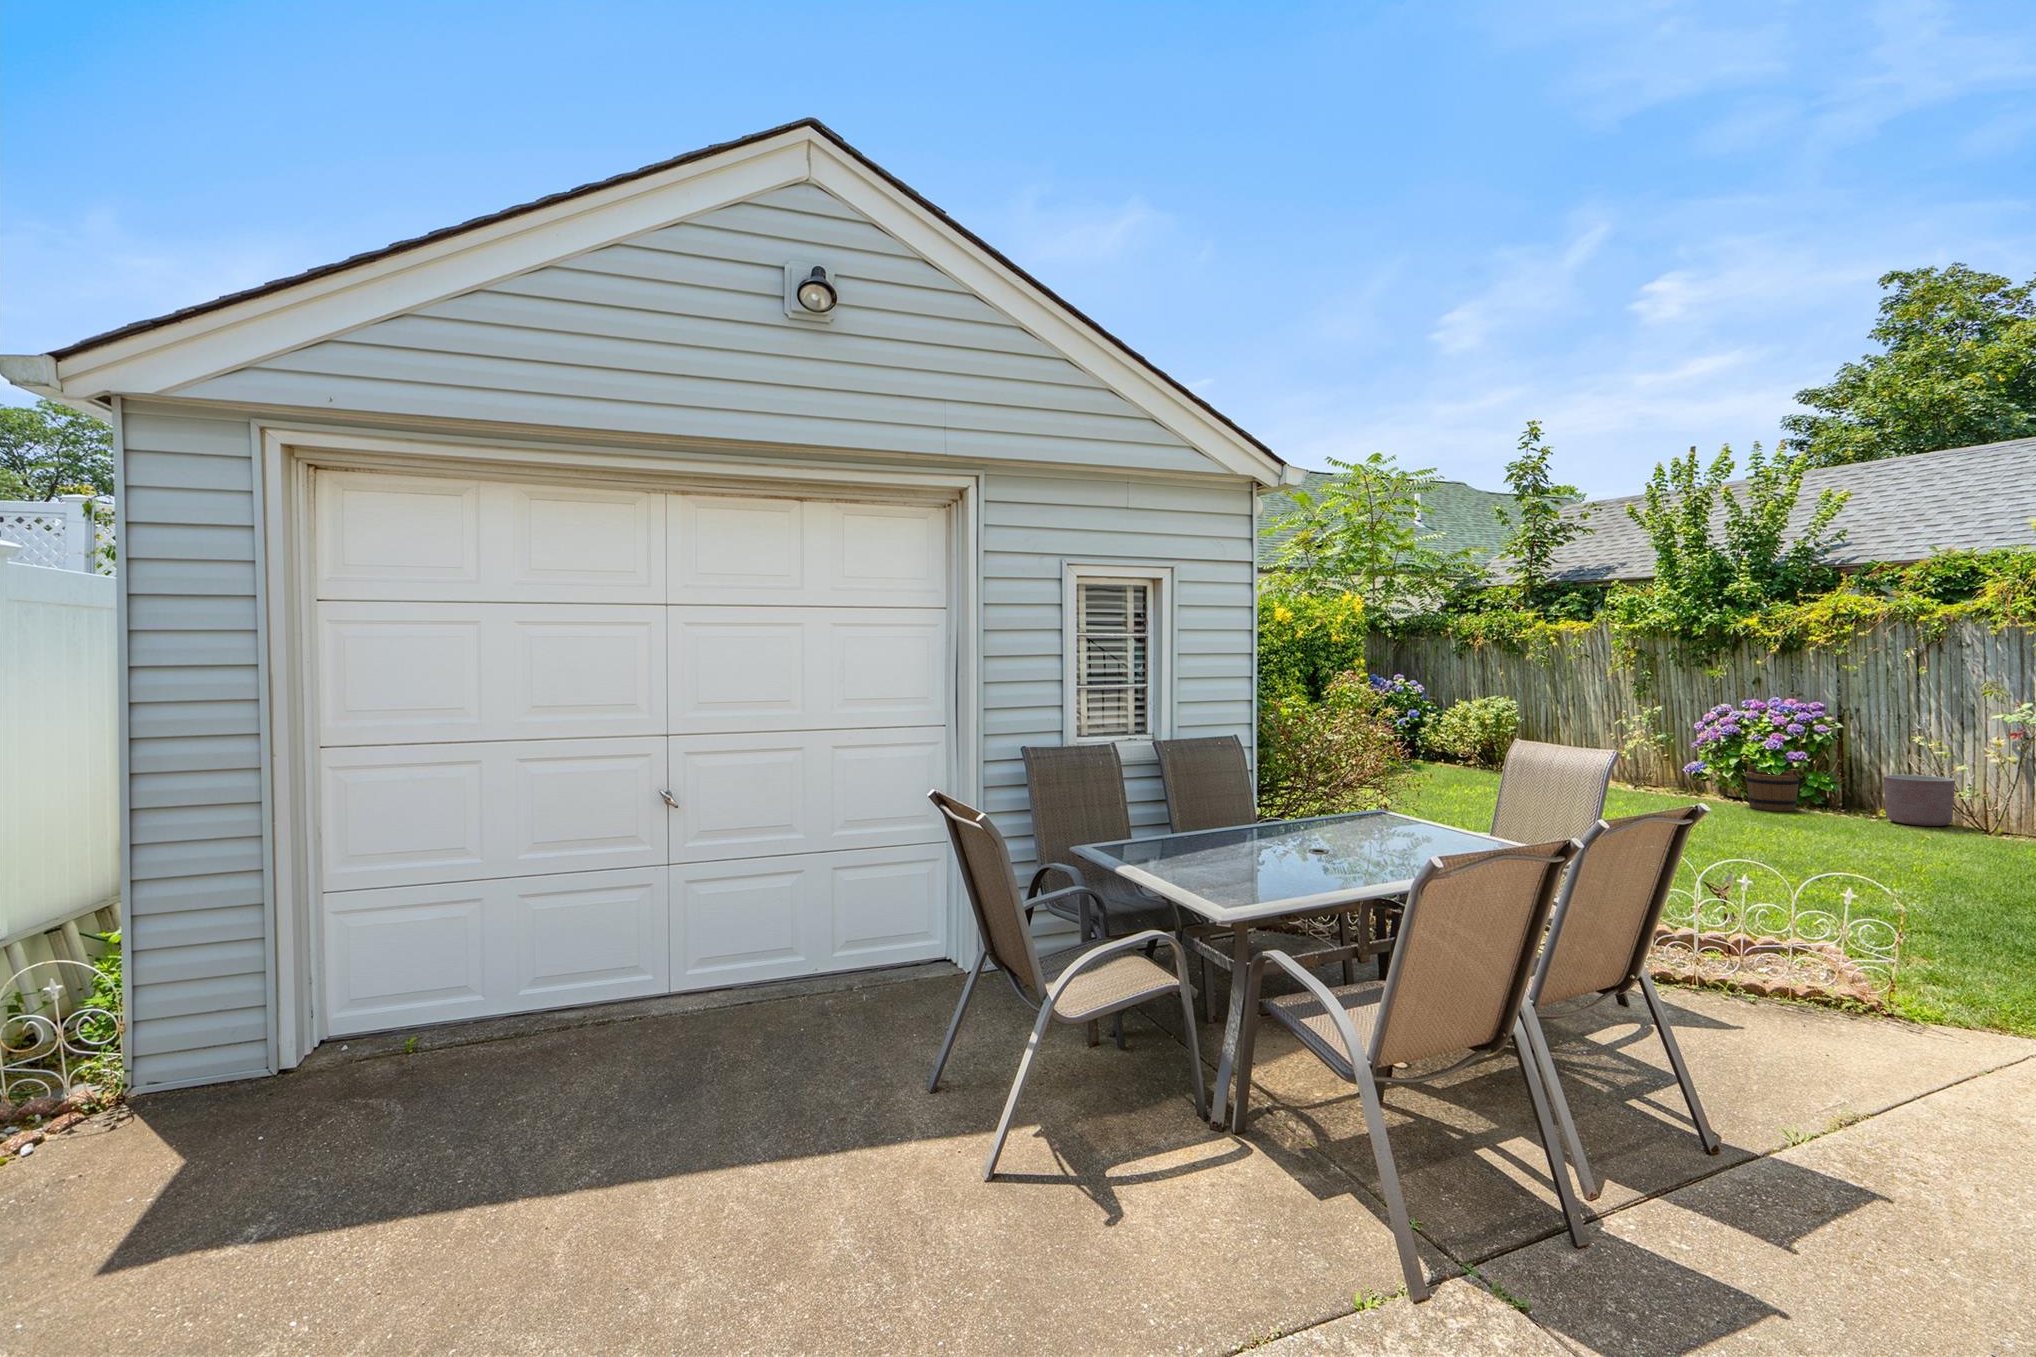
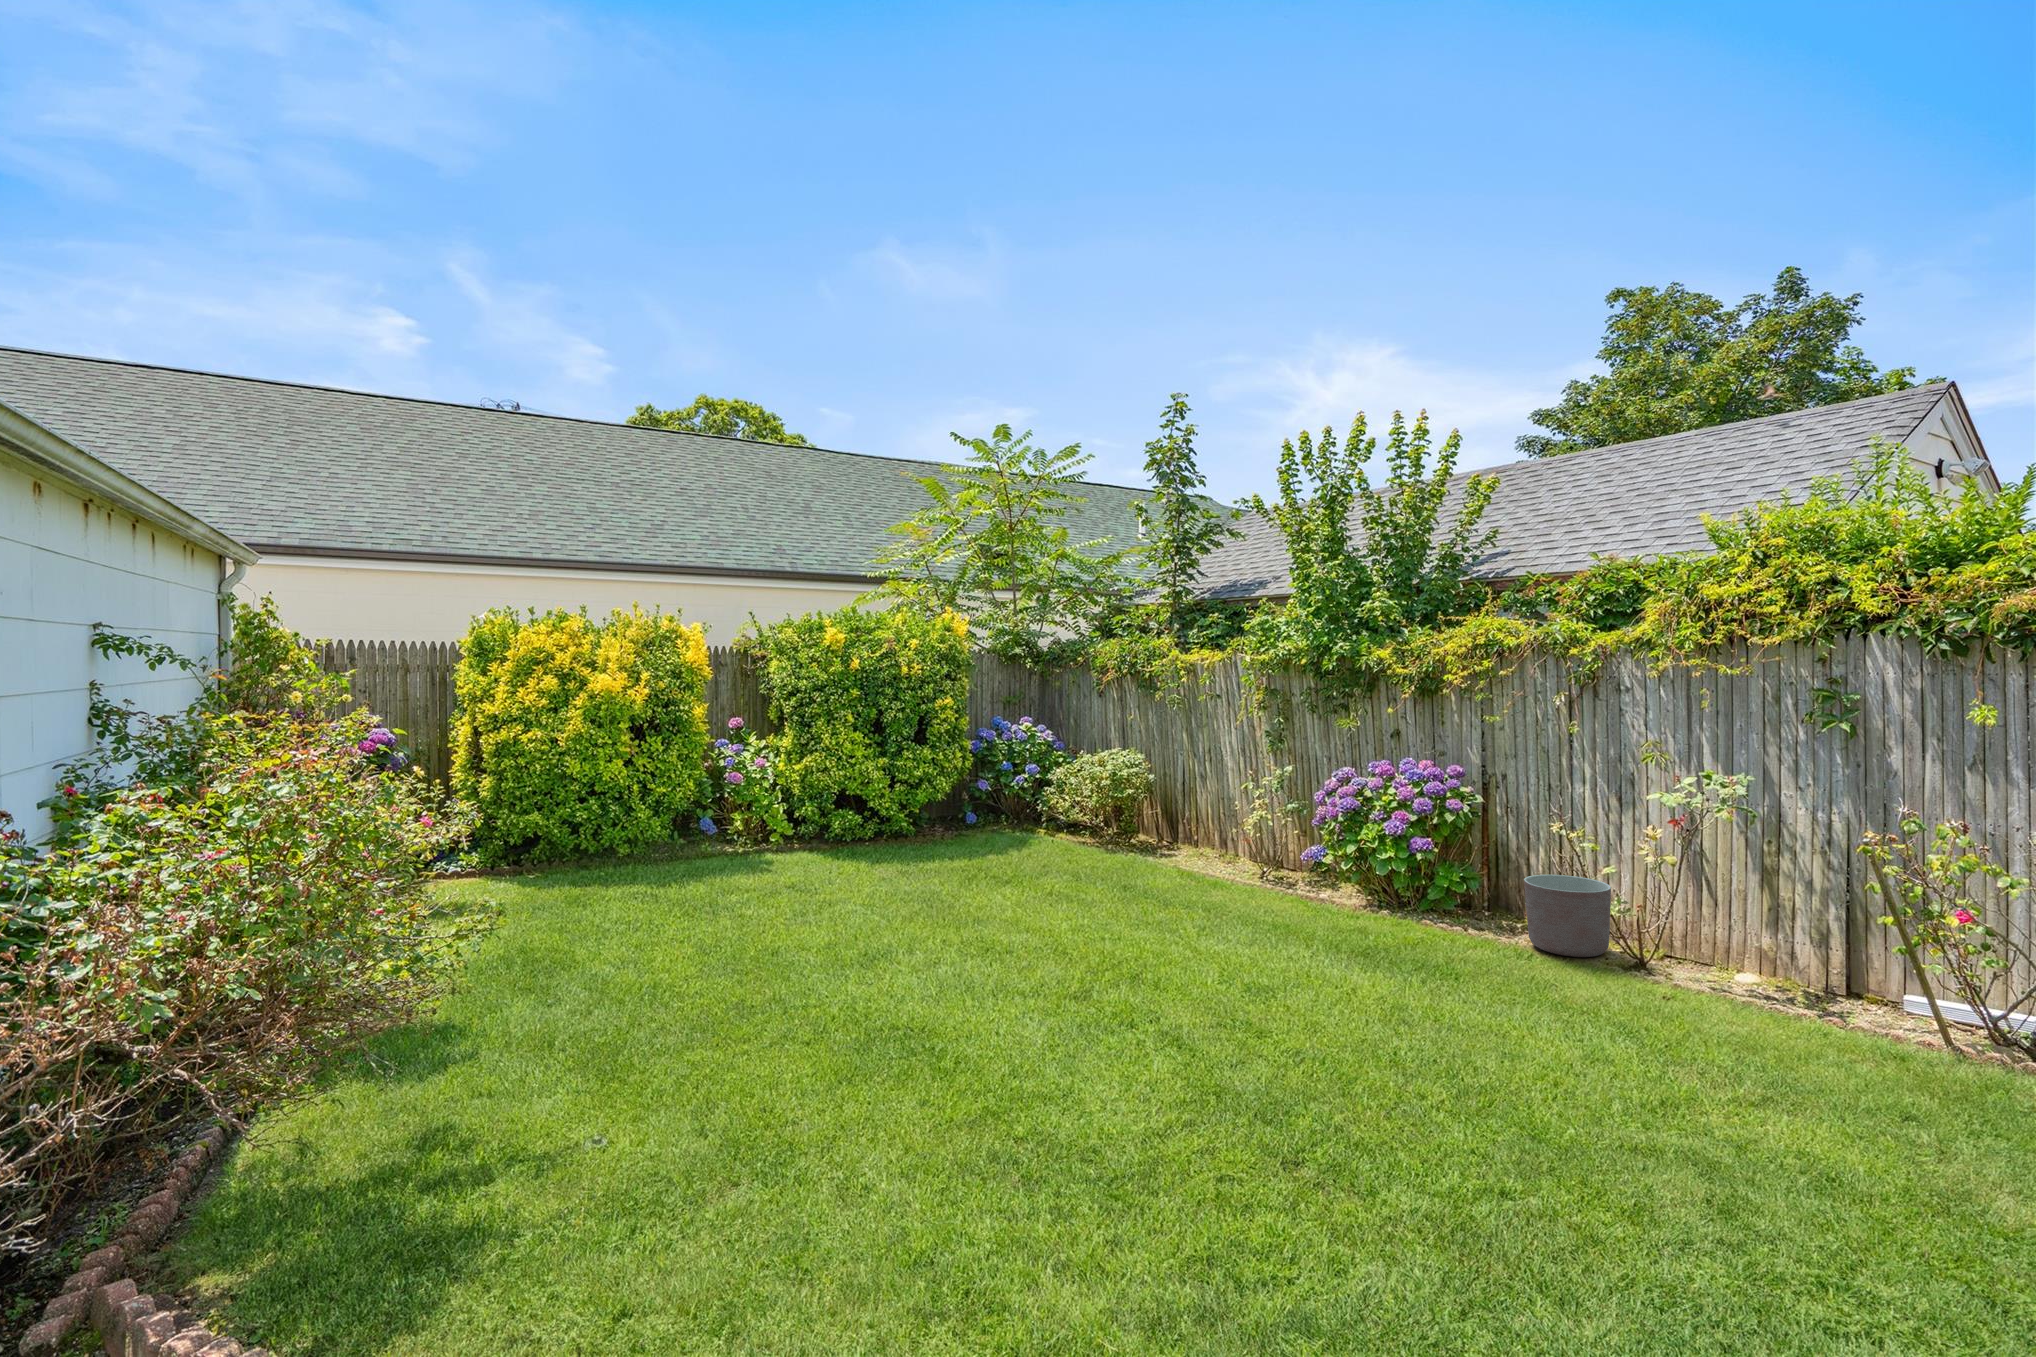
bucket: present [1746,765,1801,811] -> none [1368,853,1433,924]

